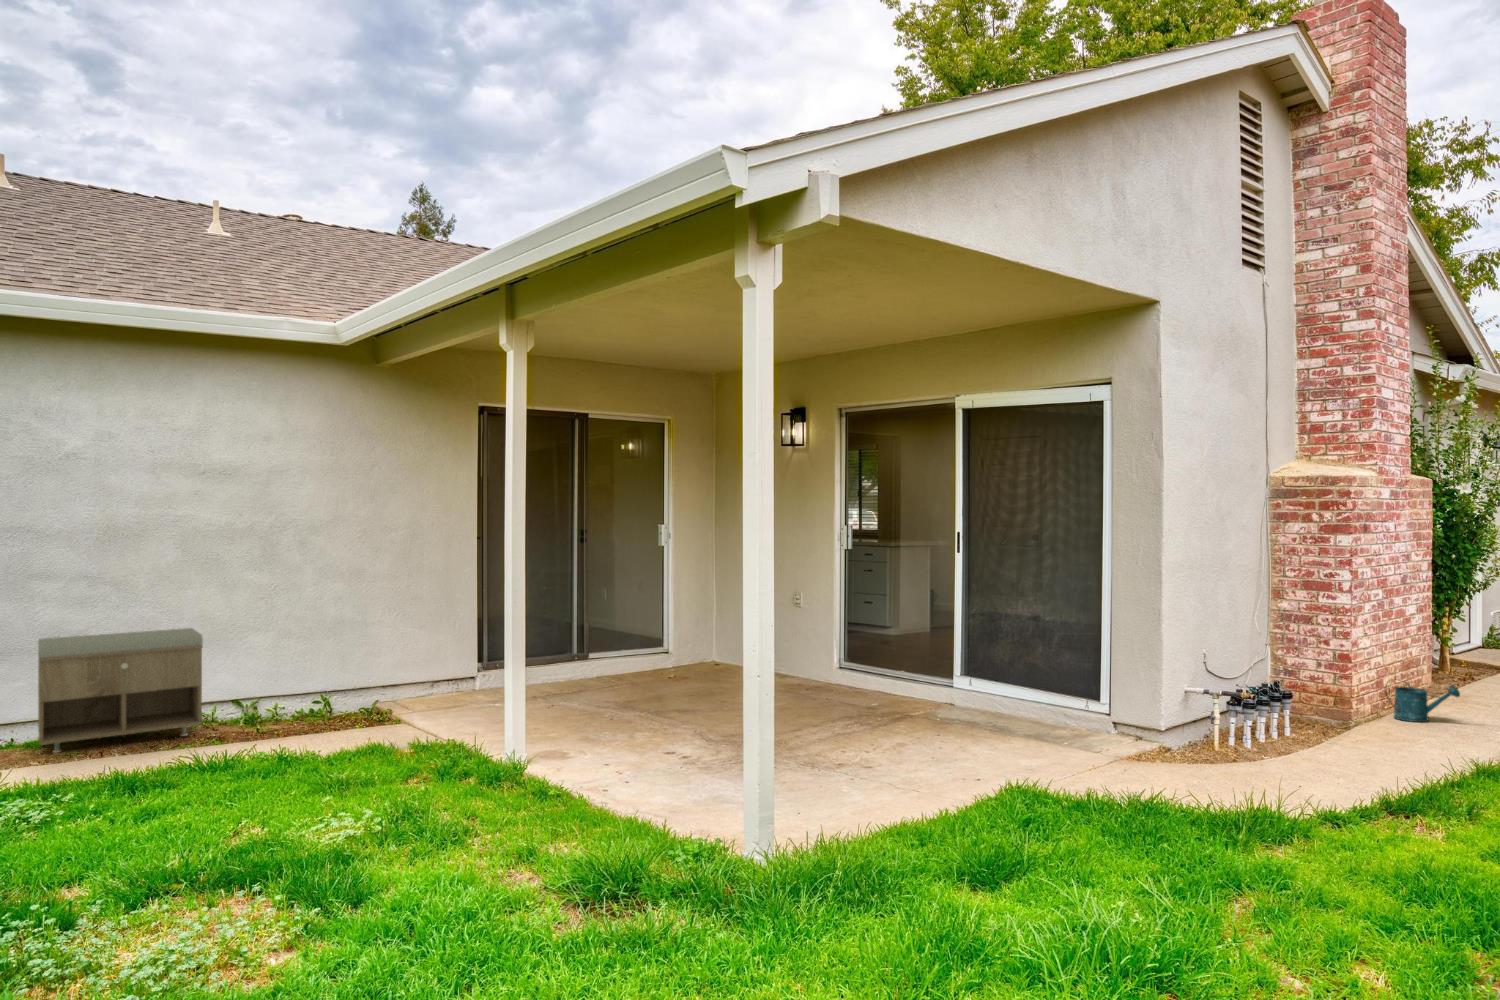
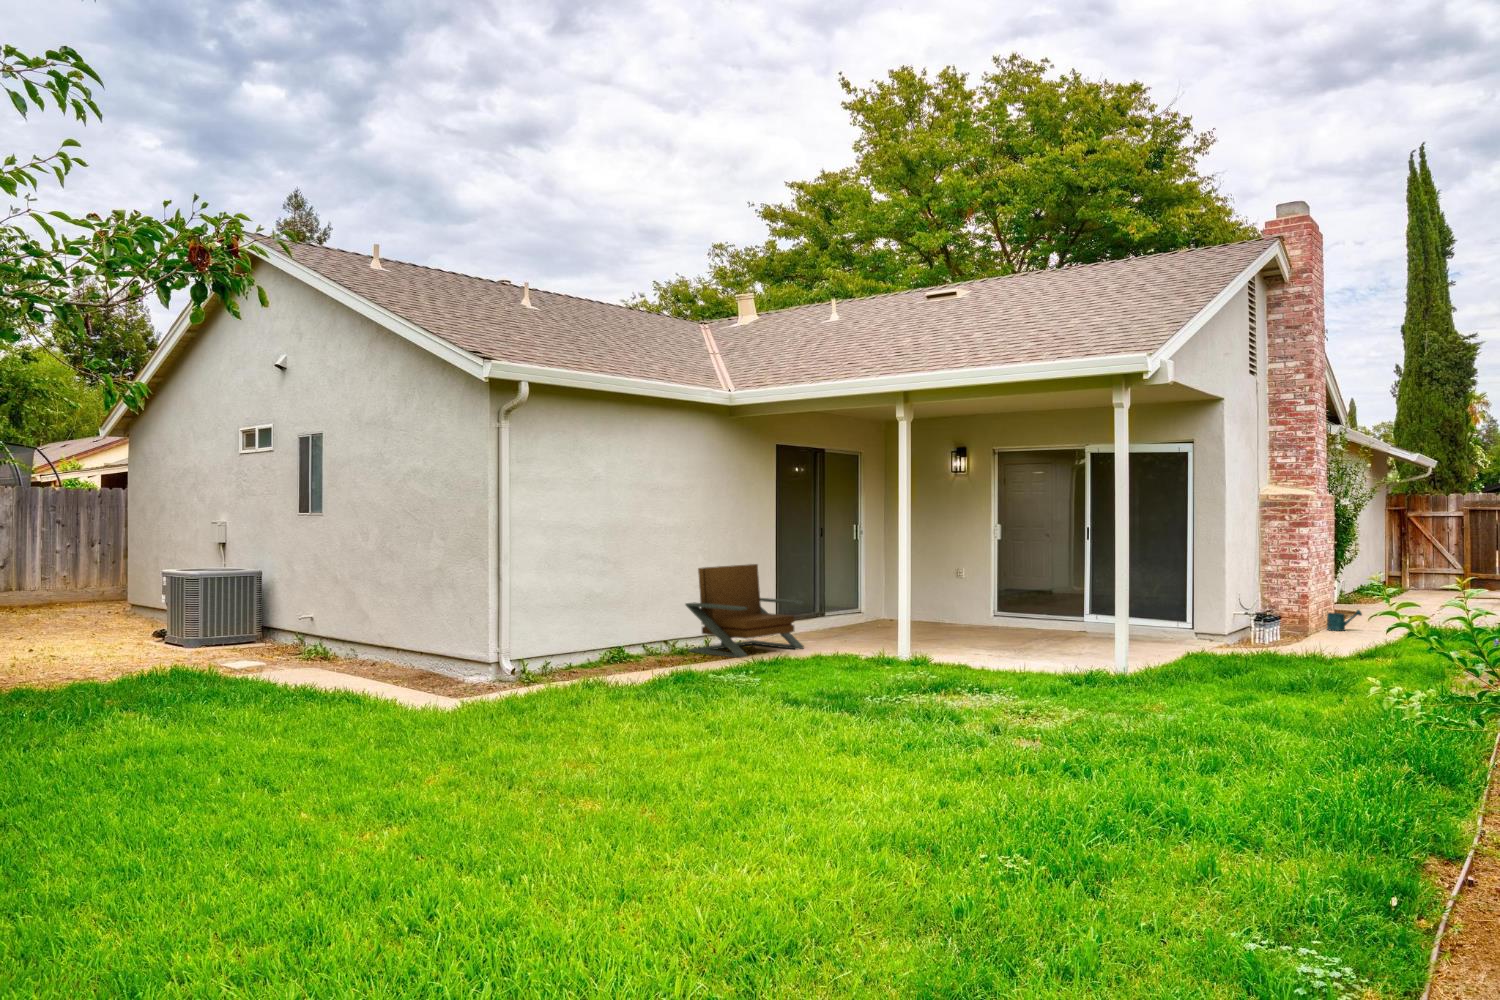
lounge chair: none [267,584,444,741] -> present [686,564,804,658]
storage bench: present [38,628,203,753] -> none [587,593,683,667]

